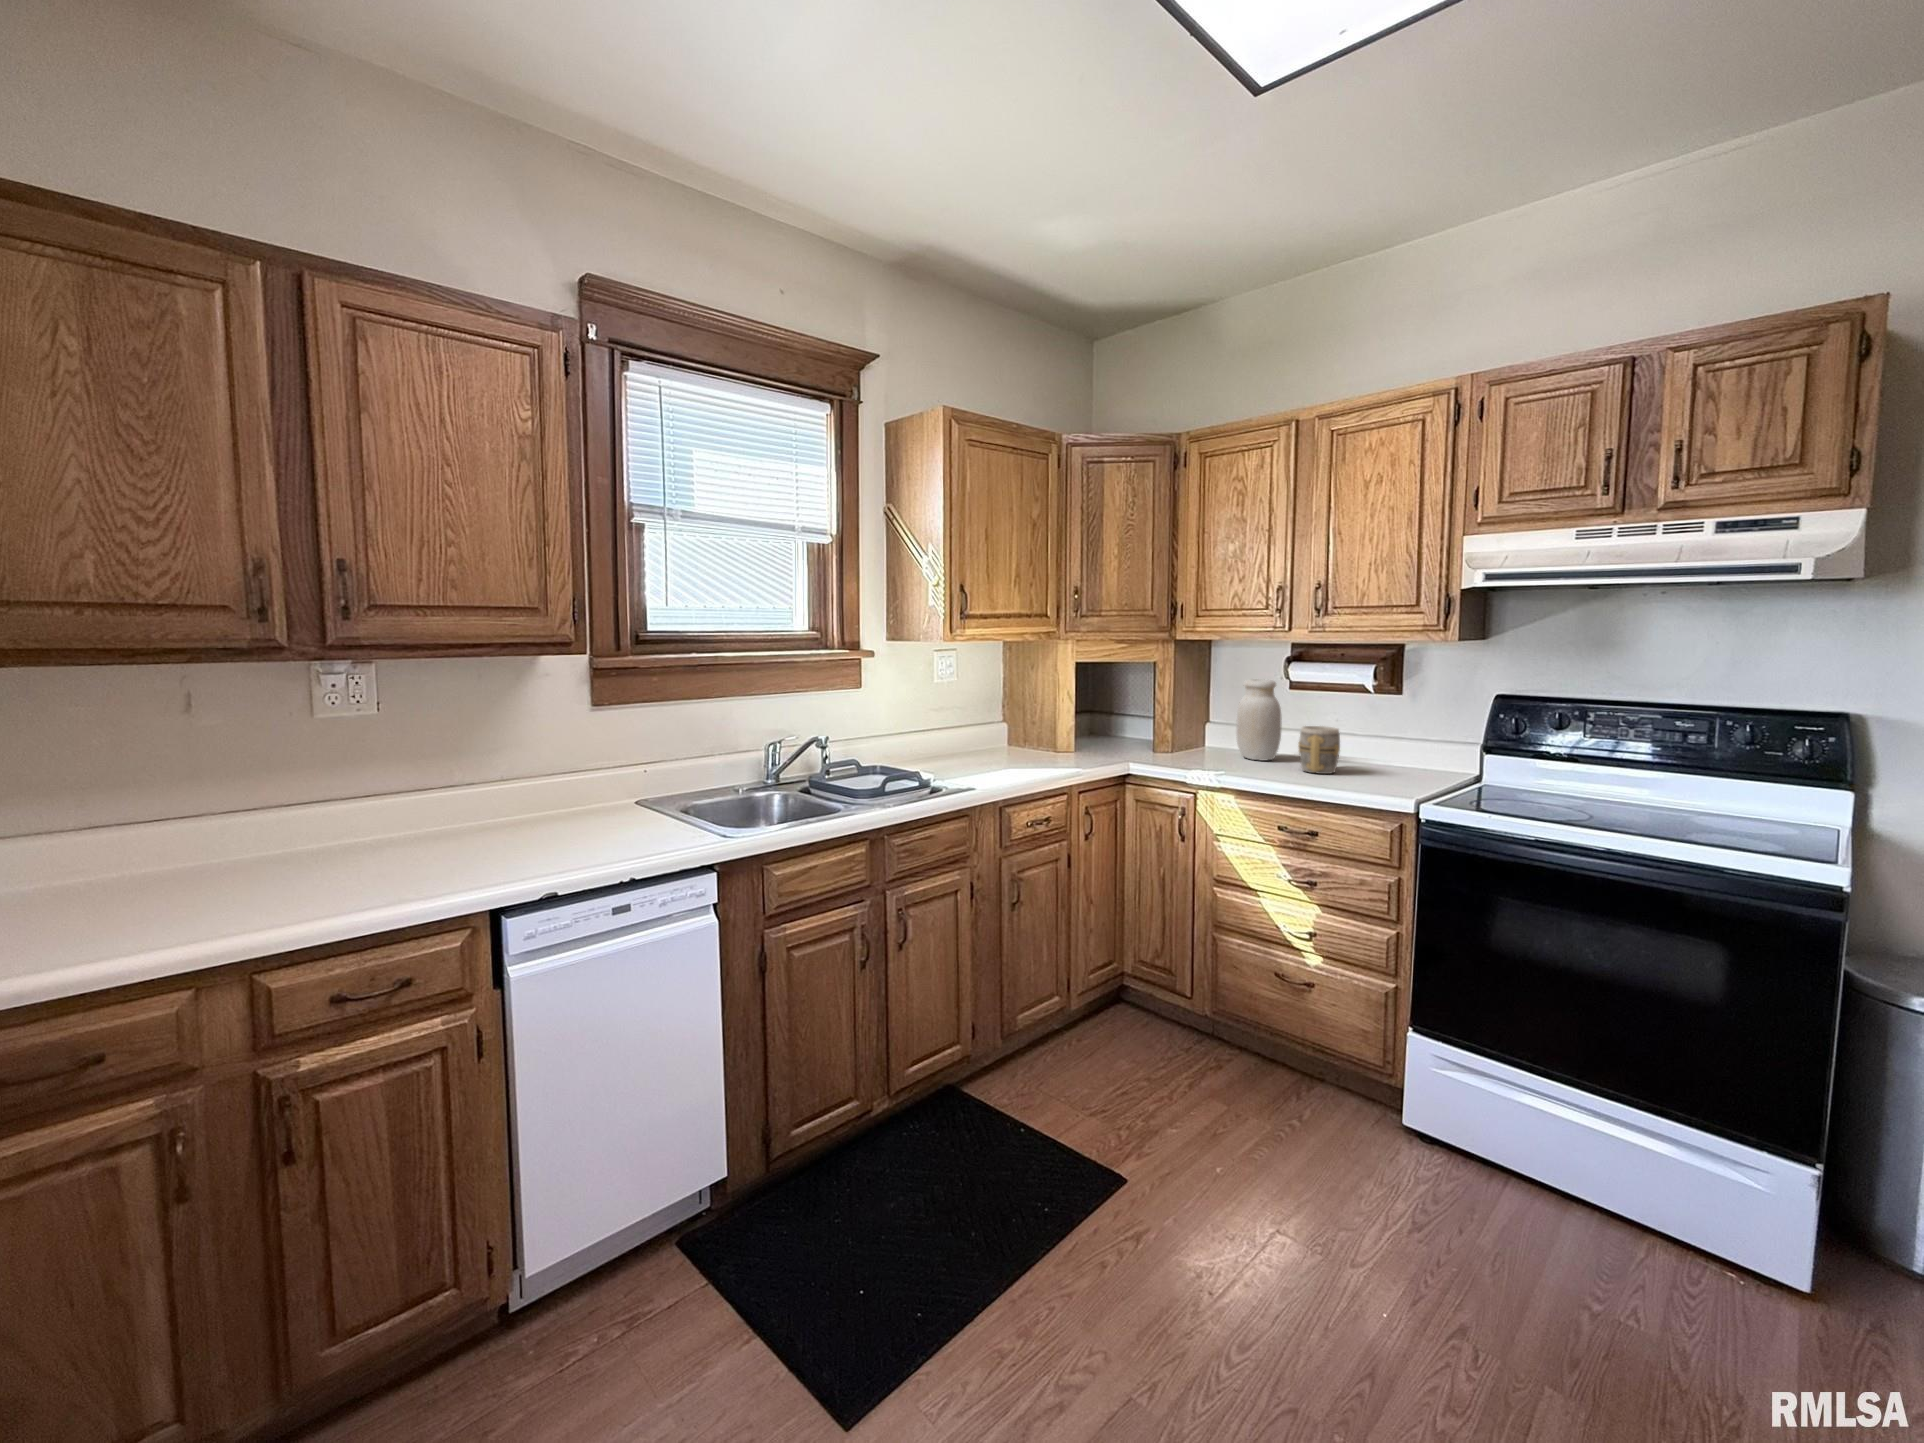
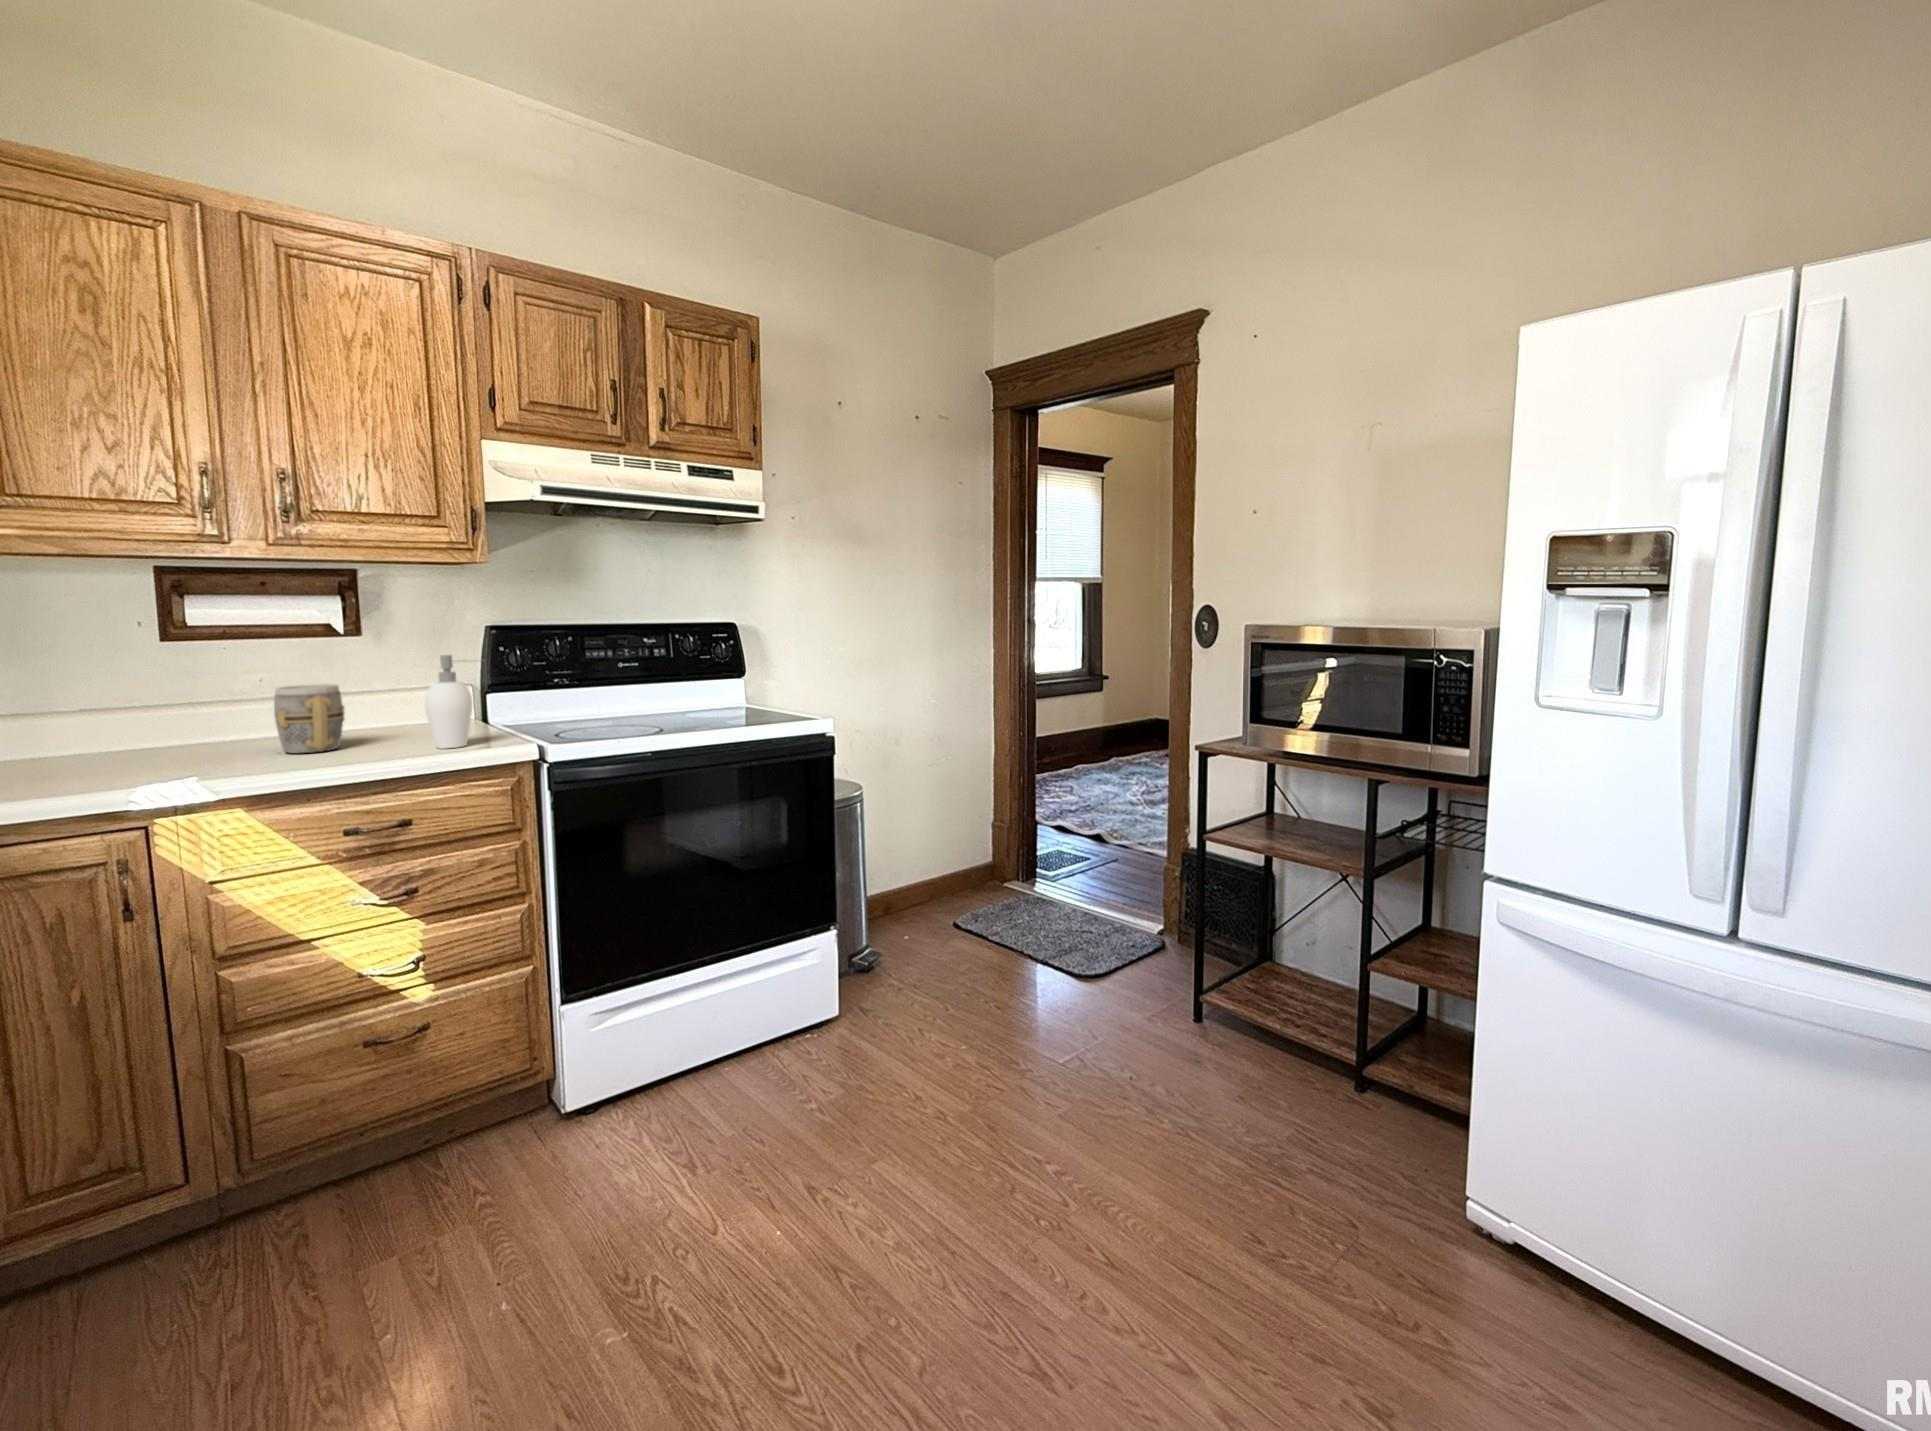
jar: present [1236,679,1282,760] -> none [99,625,198,762]
soap dispenser: none [1359,717,1402,791] -> present [425,655,472,749]

